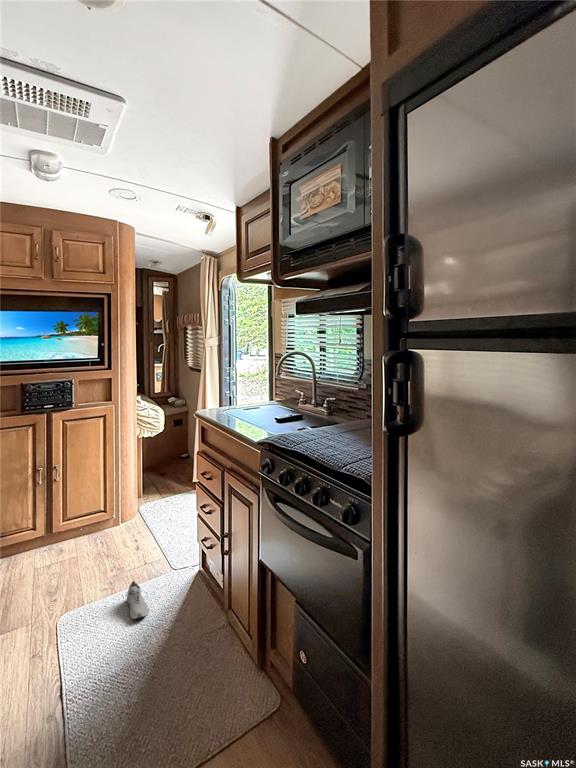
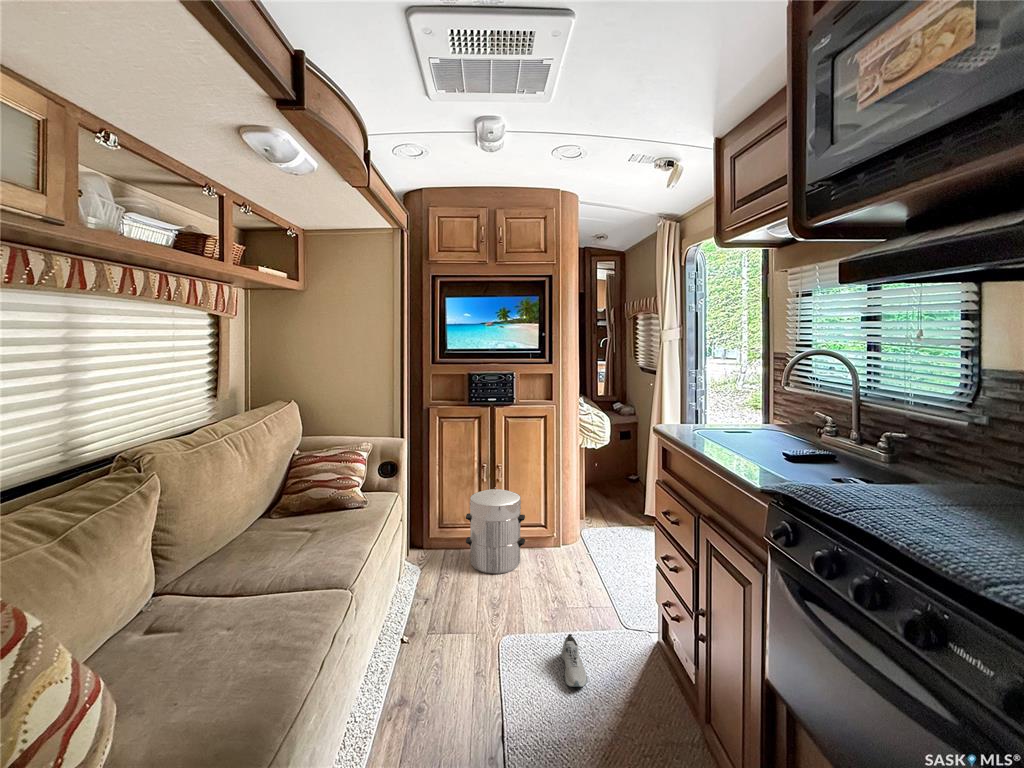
waste bin: none [29,479,91,557] -> present [466,487,525,574]

